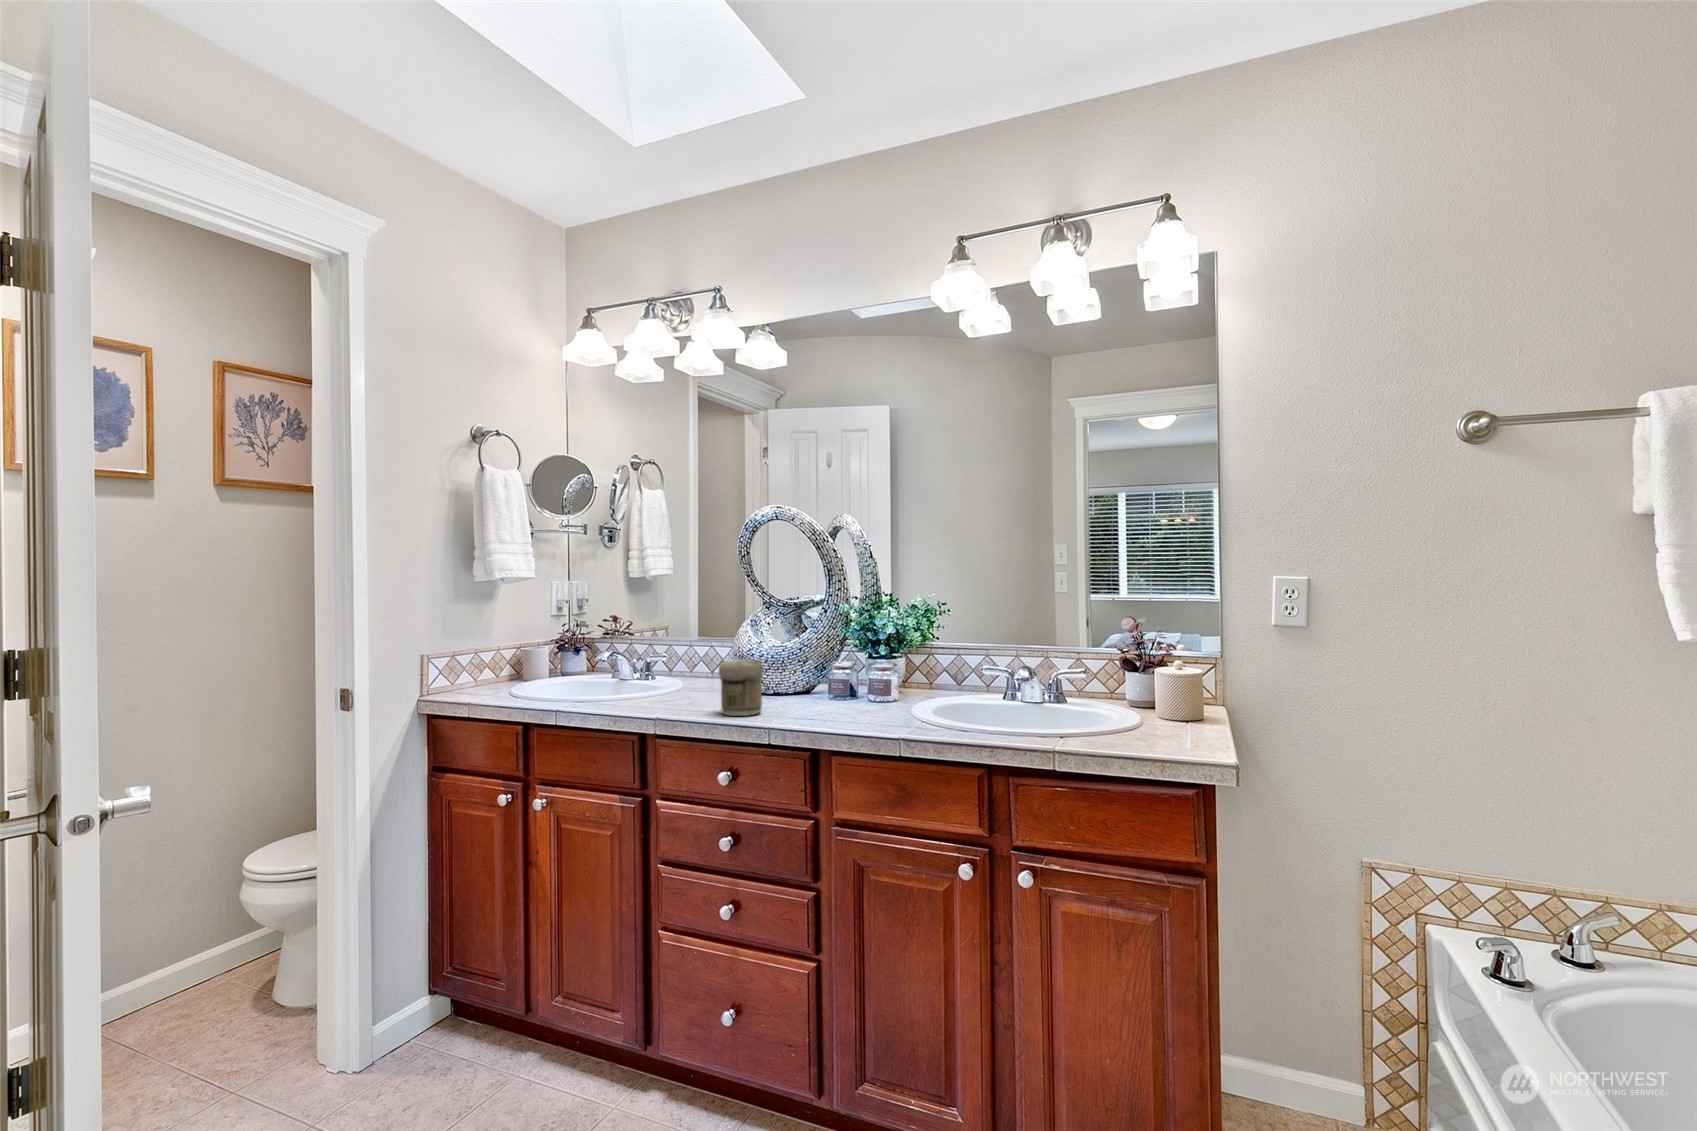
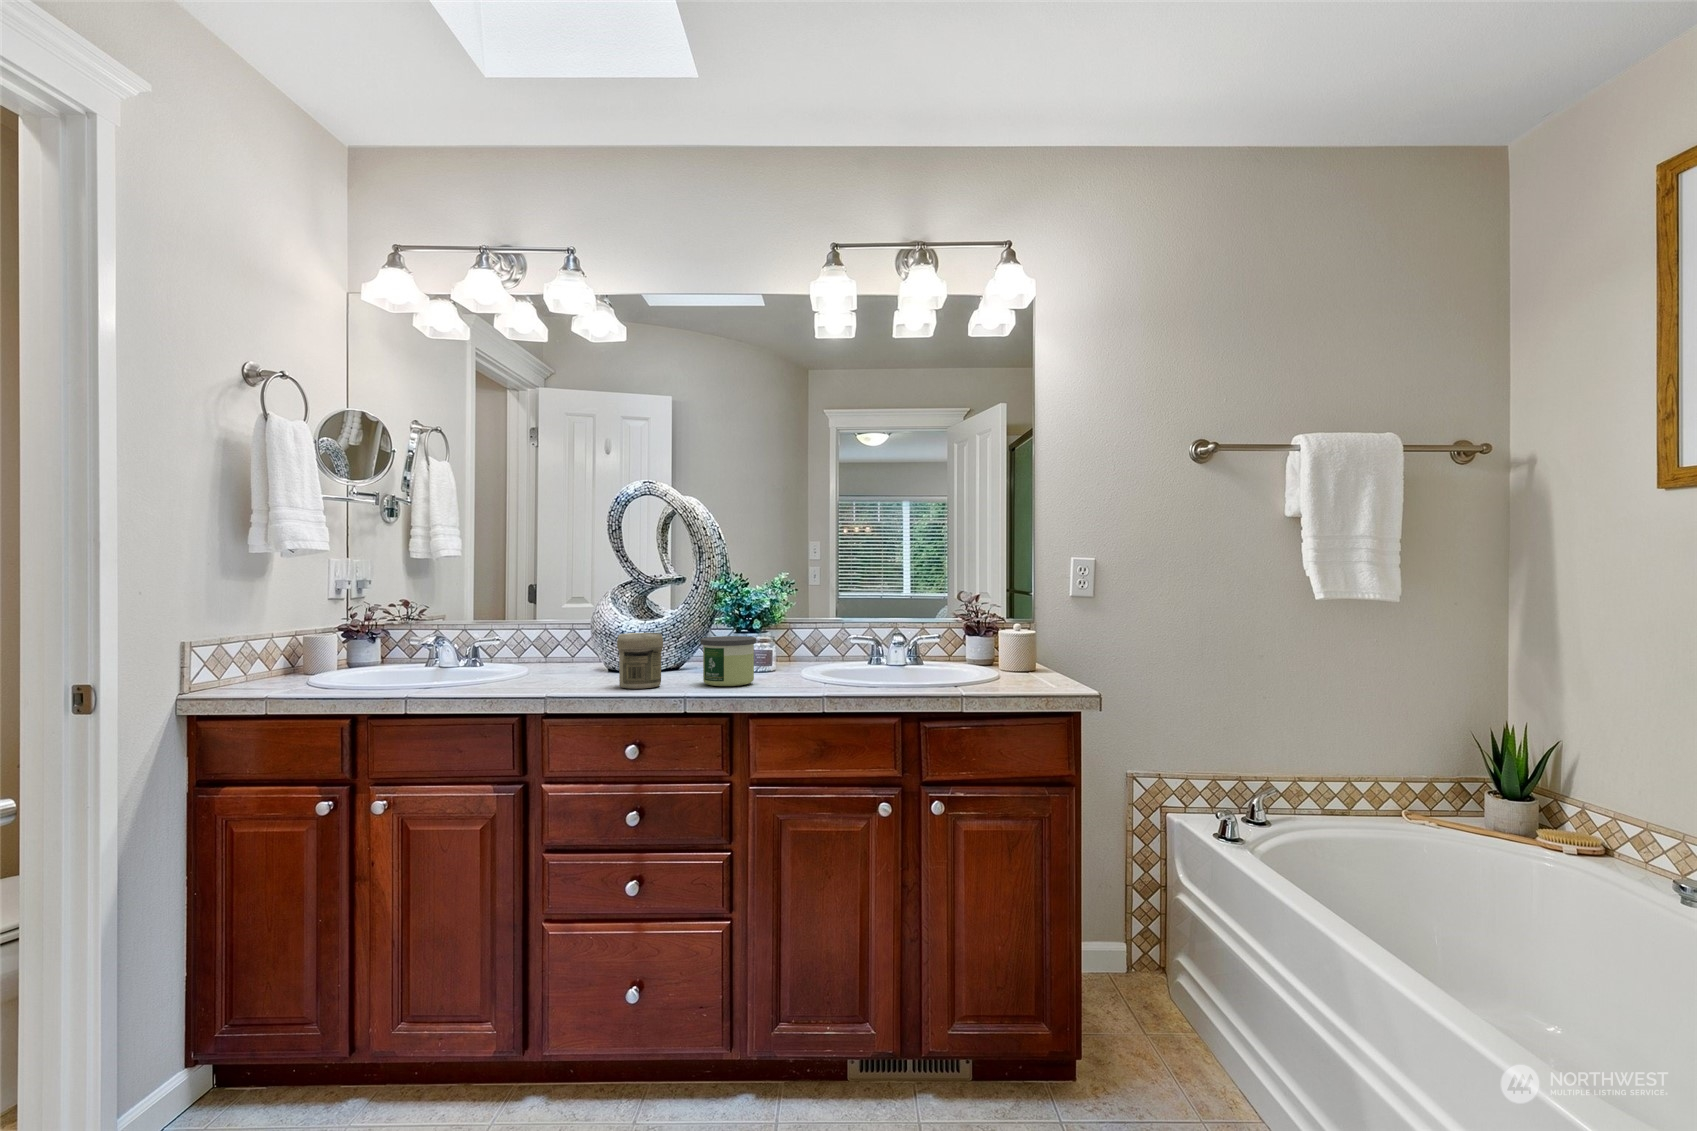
candle: none [797,666,854,719] -> present [701,636,756,686]

